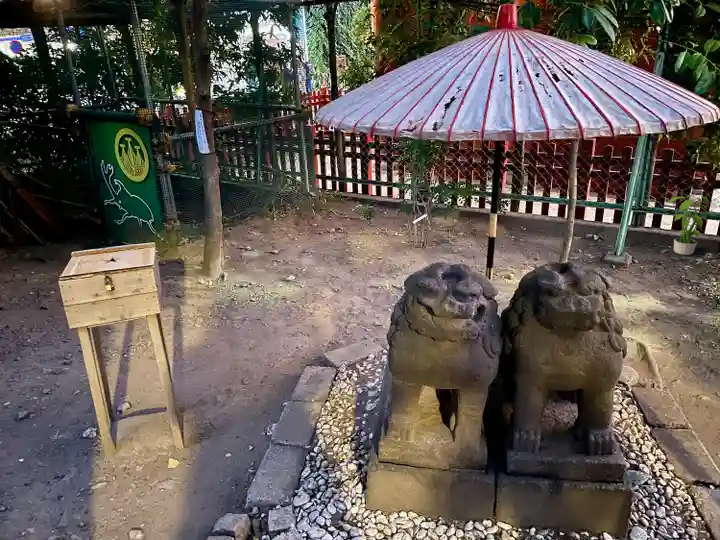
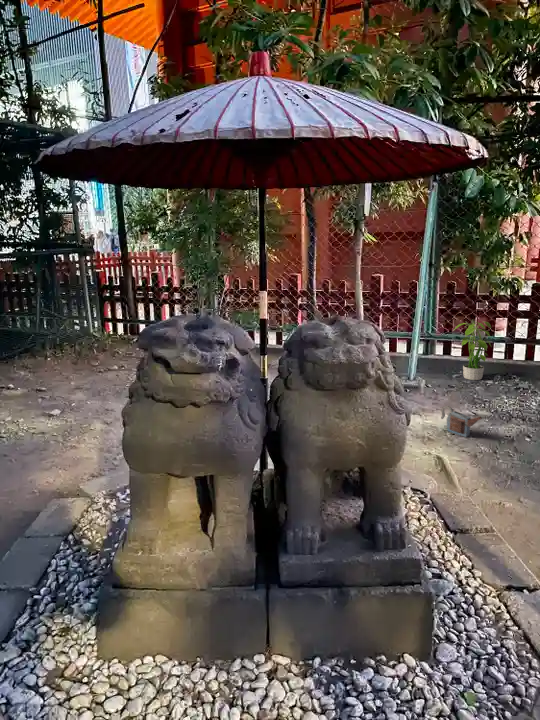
watering can: none [646,291,689,323] -> present [441,406,482,437]

